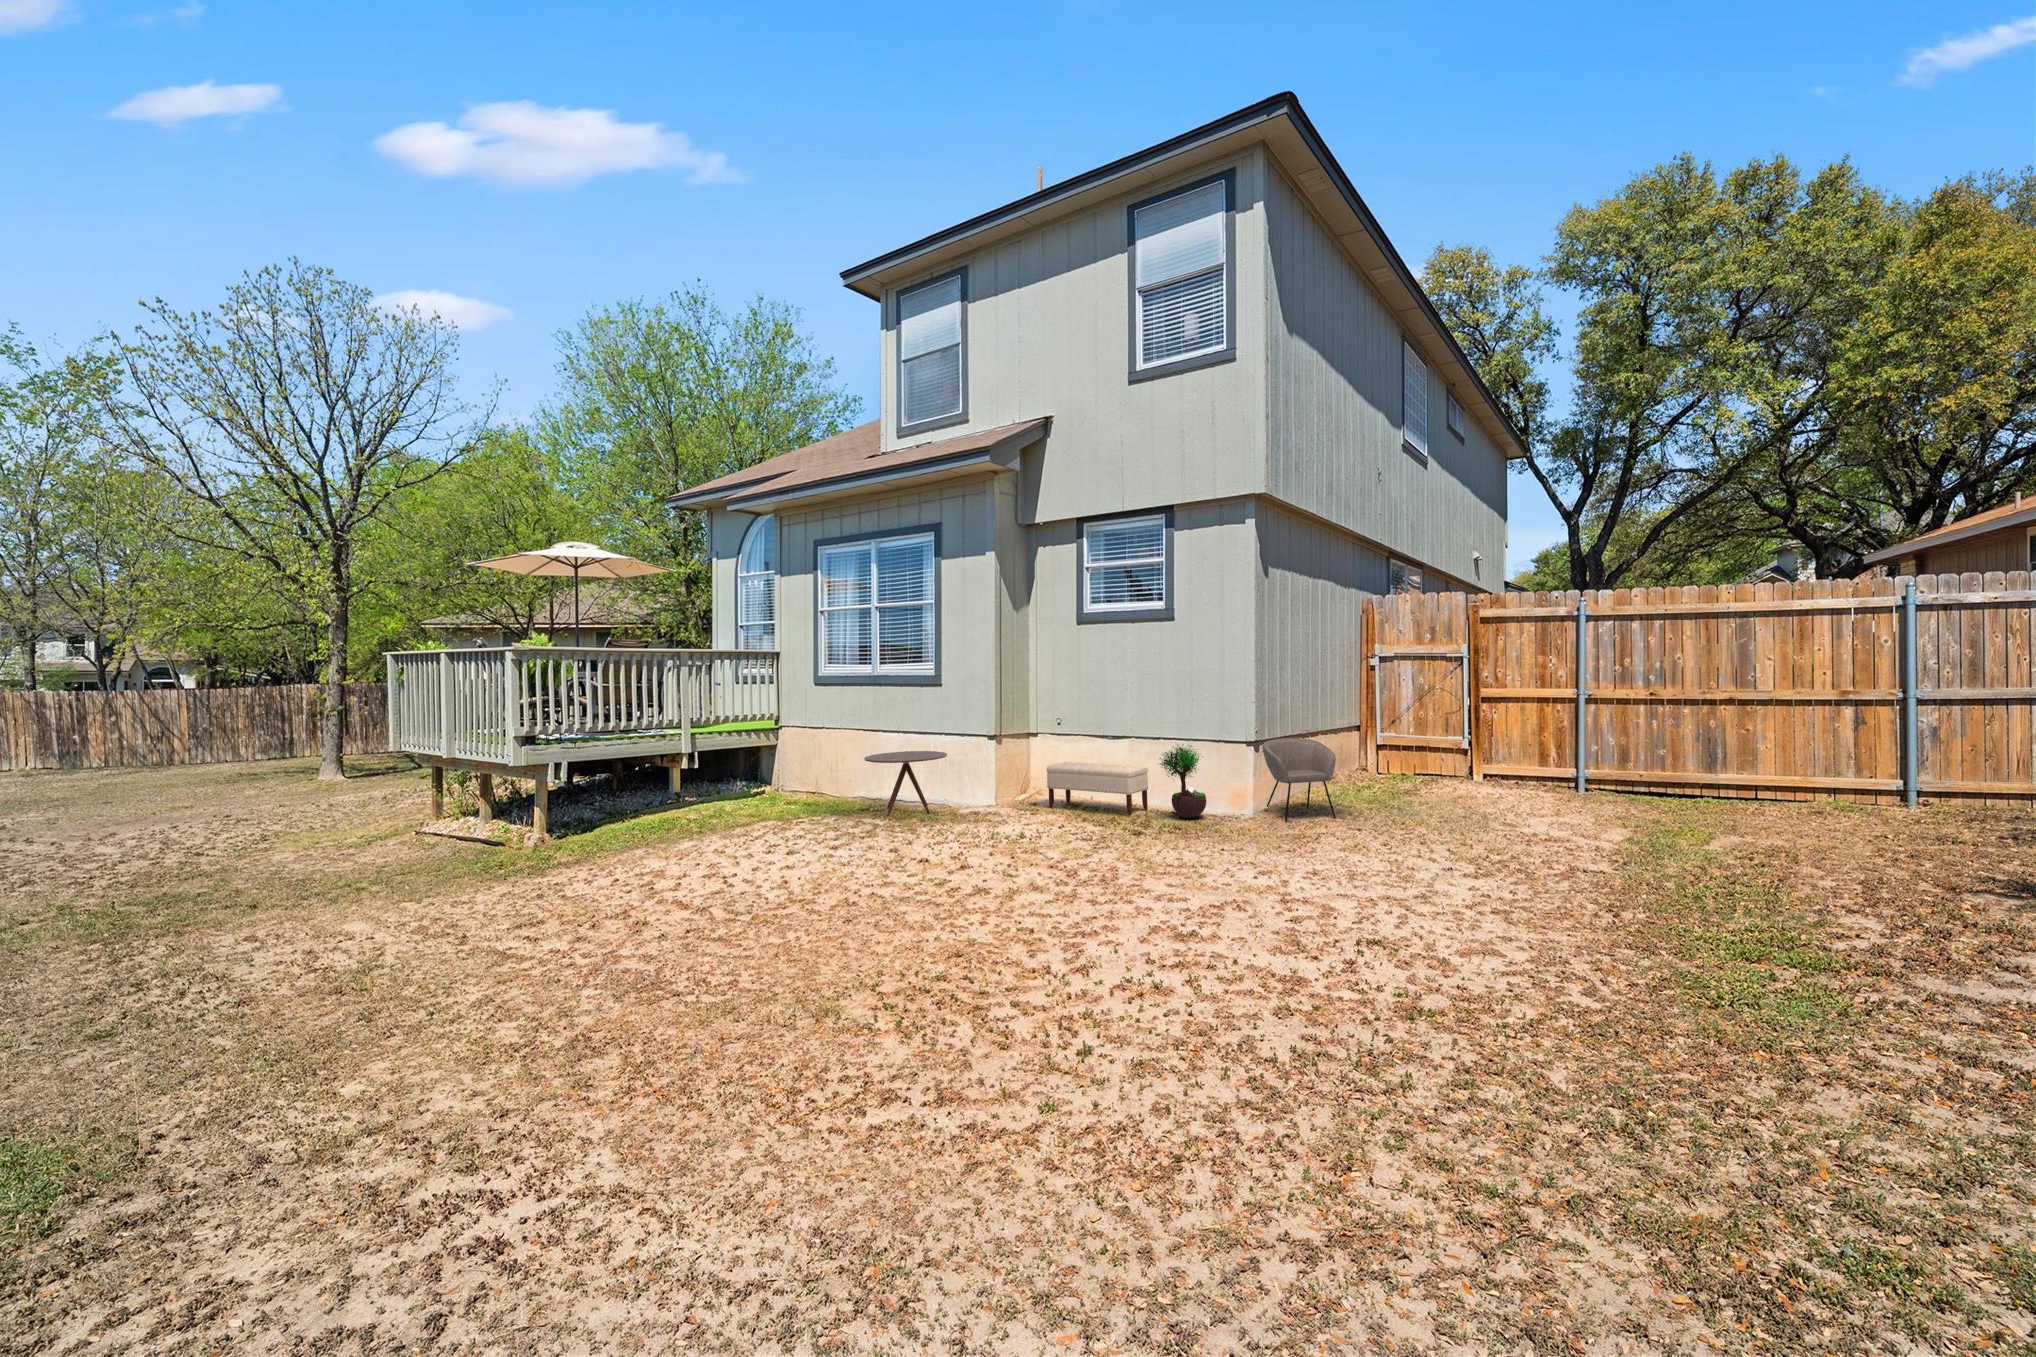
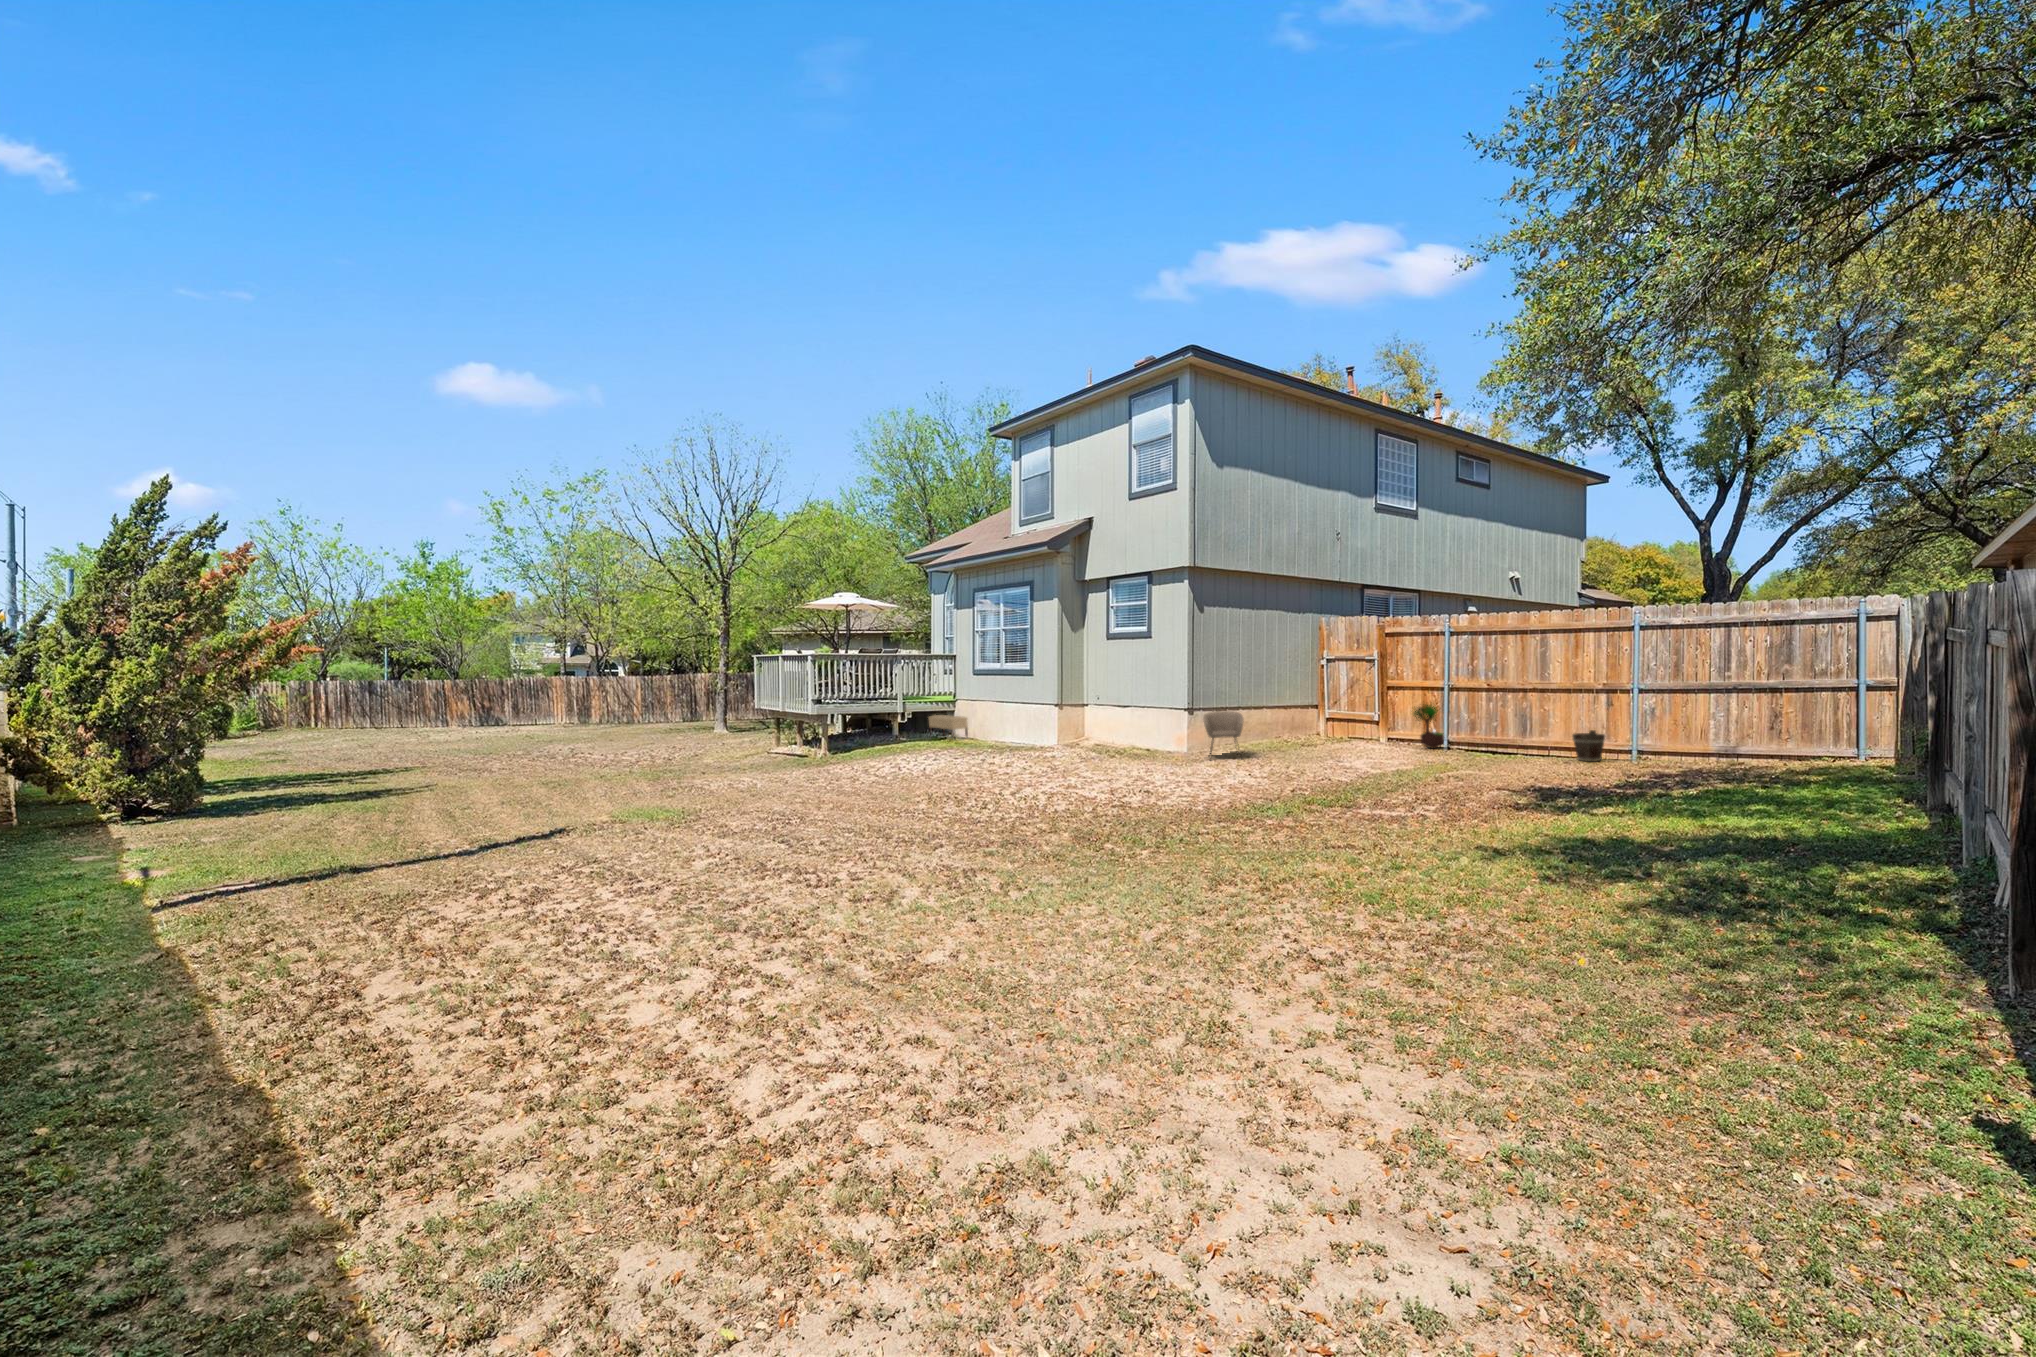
potted tree: present [1159,745,1206,818] -> present [1413,704,1444,748]
round table: present [864,751,947,816] -> none [985,716,1033,753]
bucket: none [1817,760,1873,807] -> present [1572,730,1605,762]
bench: present [1046,762,1148,815] -> present [929,715,968,739]

